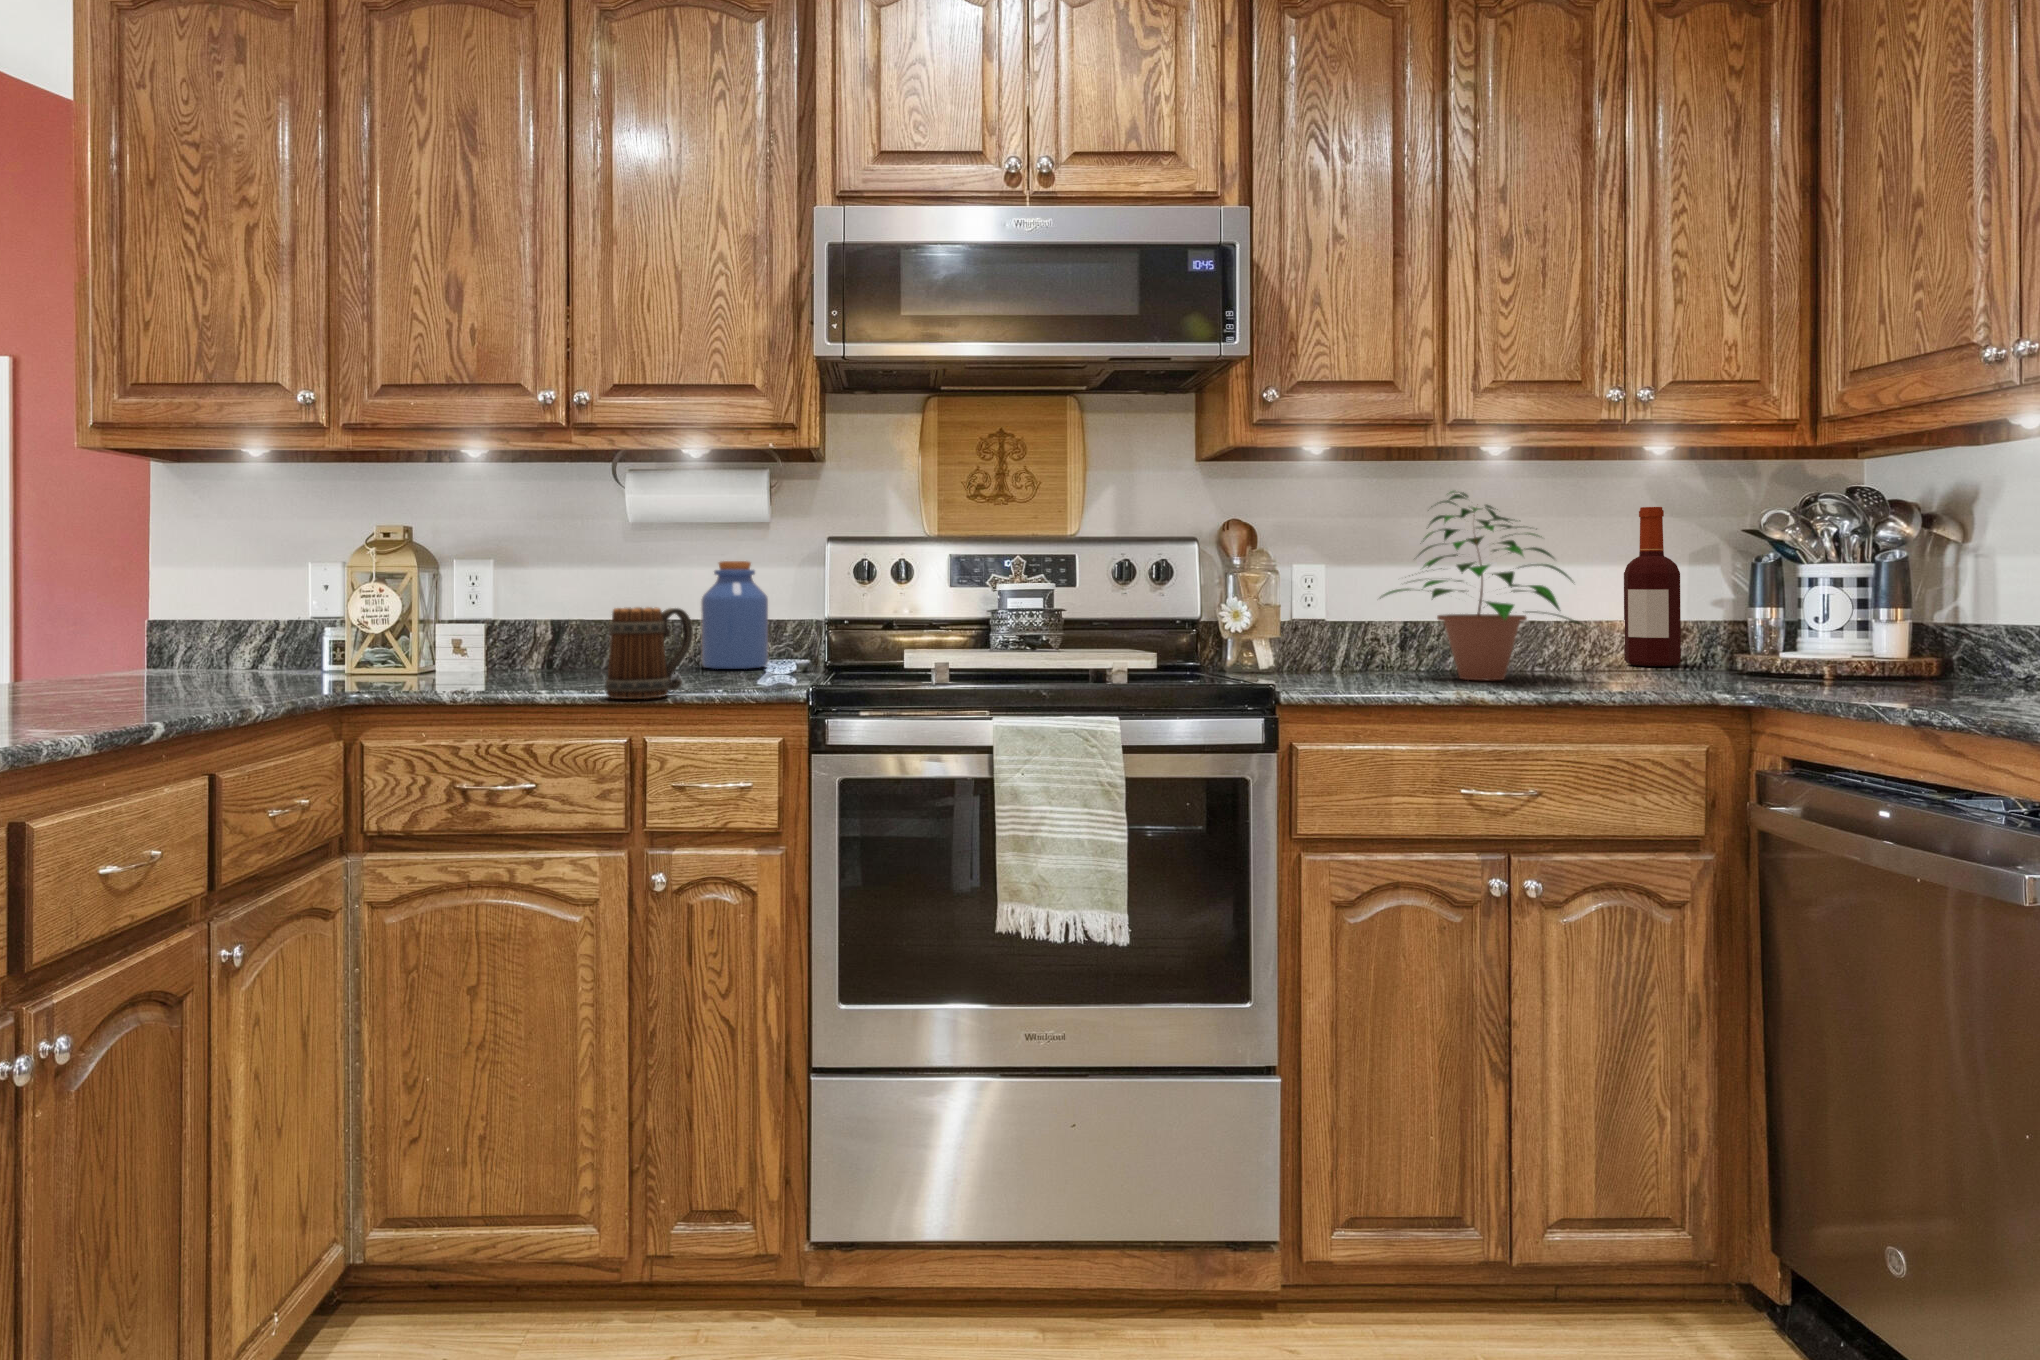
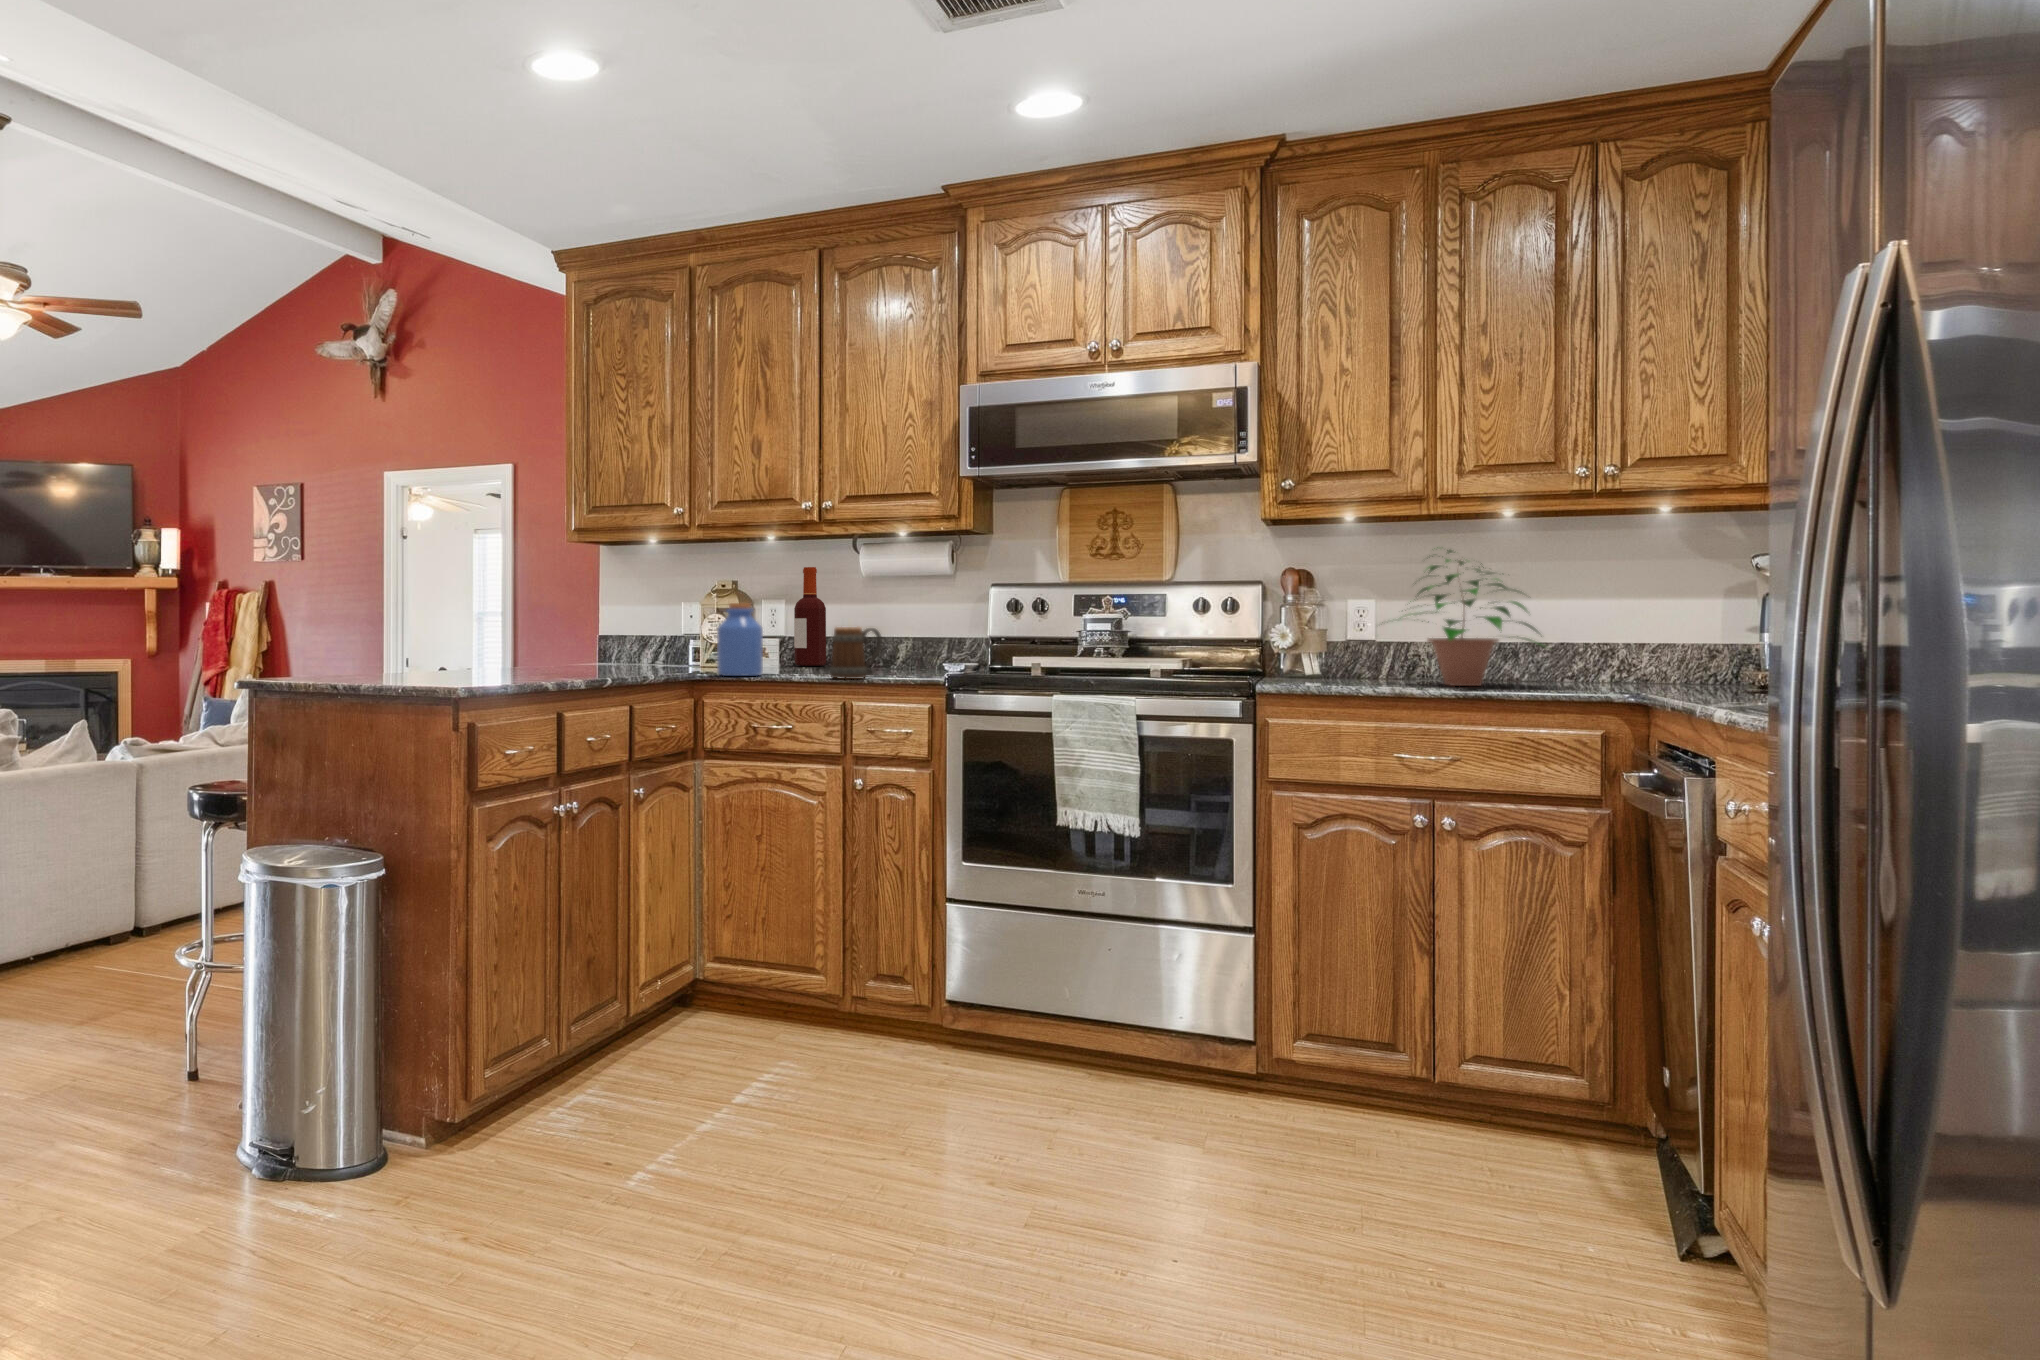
bottle: present [1624,507,1681,666] -> present [794,567,826,666]
jar: present [701,561,768,669] -> present [717,603,763,676]

